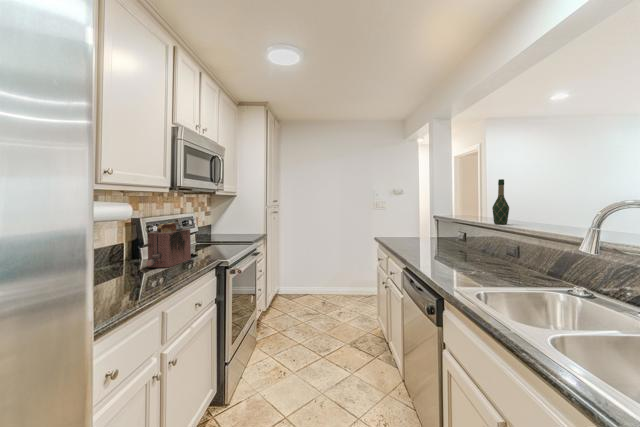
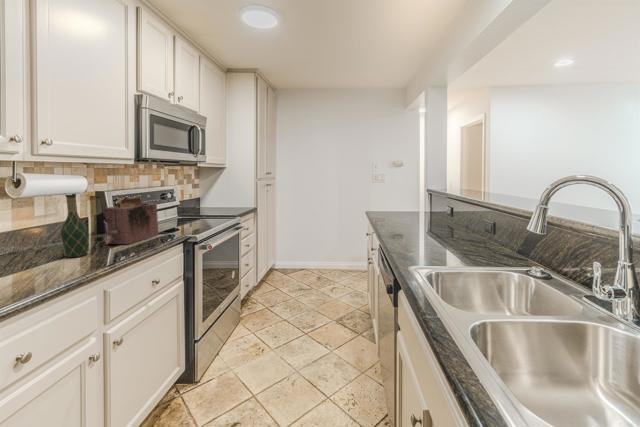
wine bottle: present [492,179,509,224] -> present [60,194,88,257]

